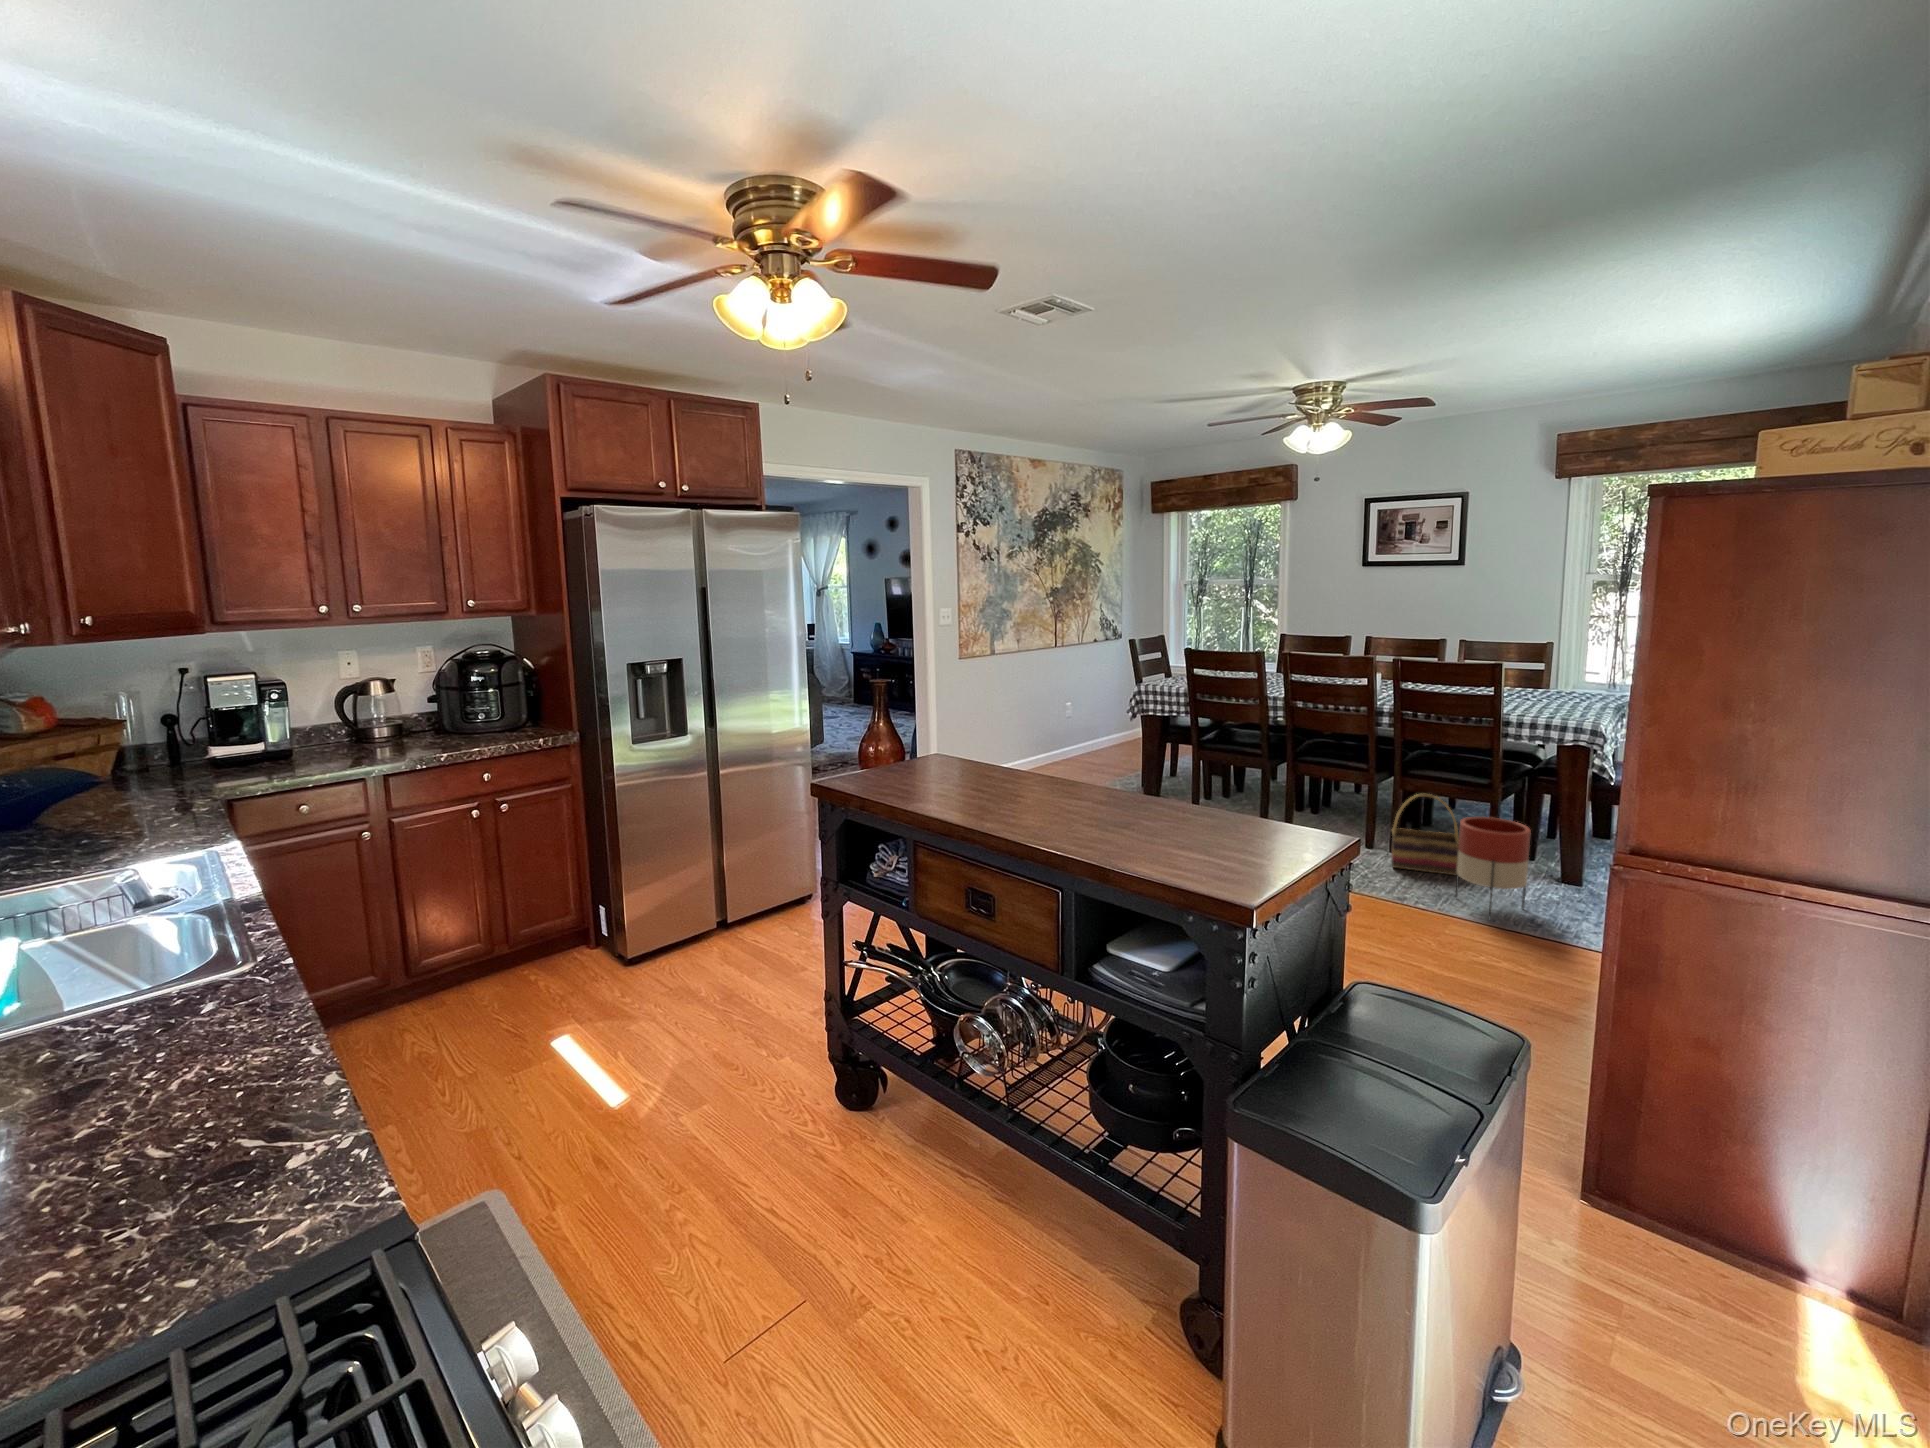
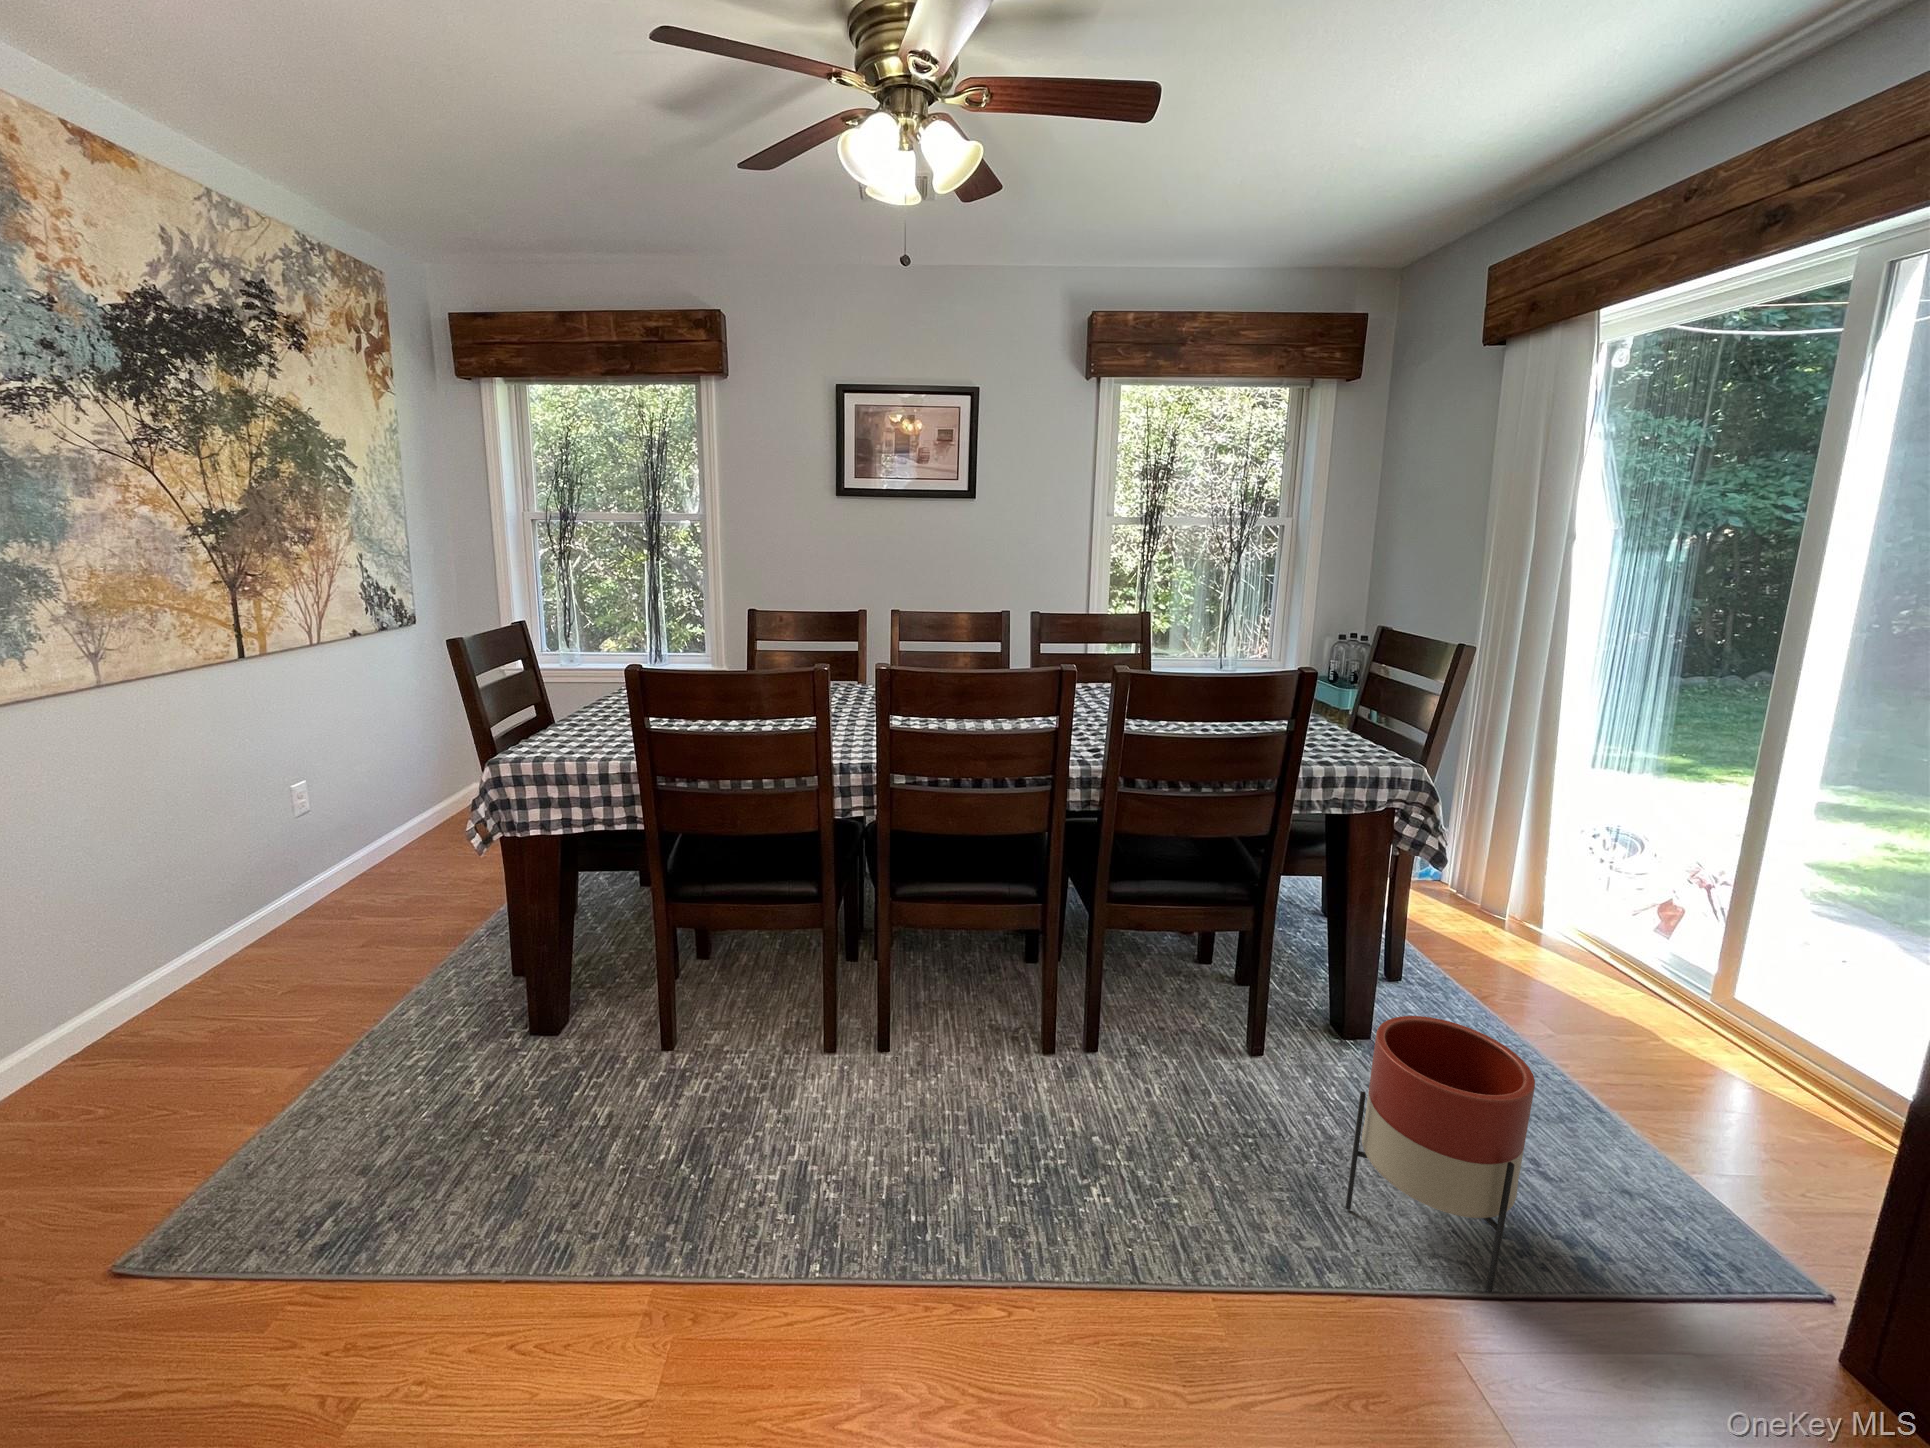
basket: present [1391,794,1459,875] -> none [1120,949,1260,1125]

